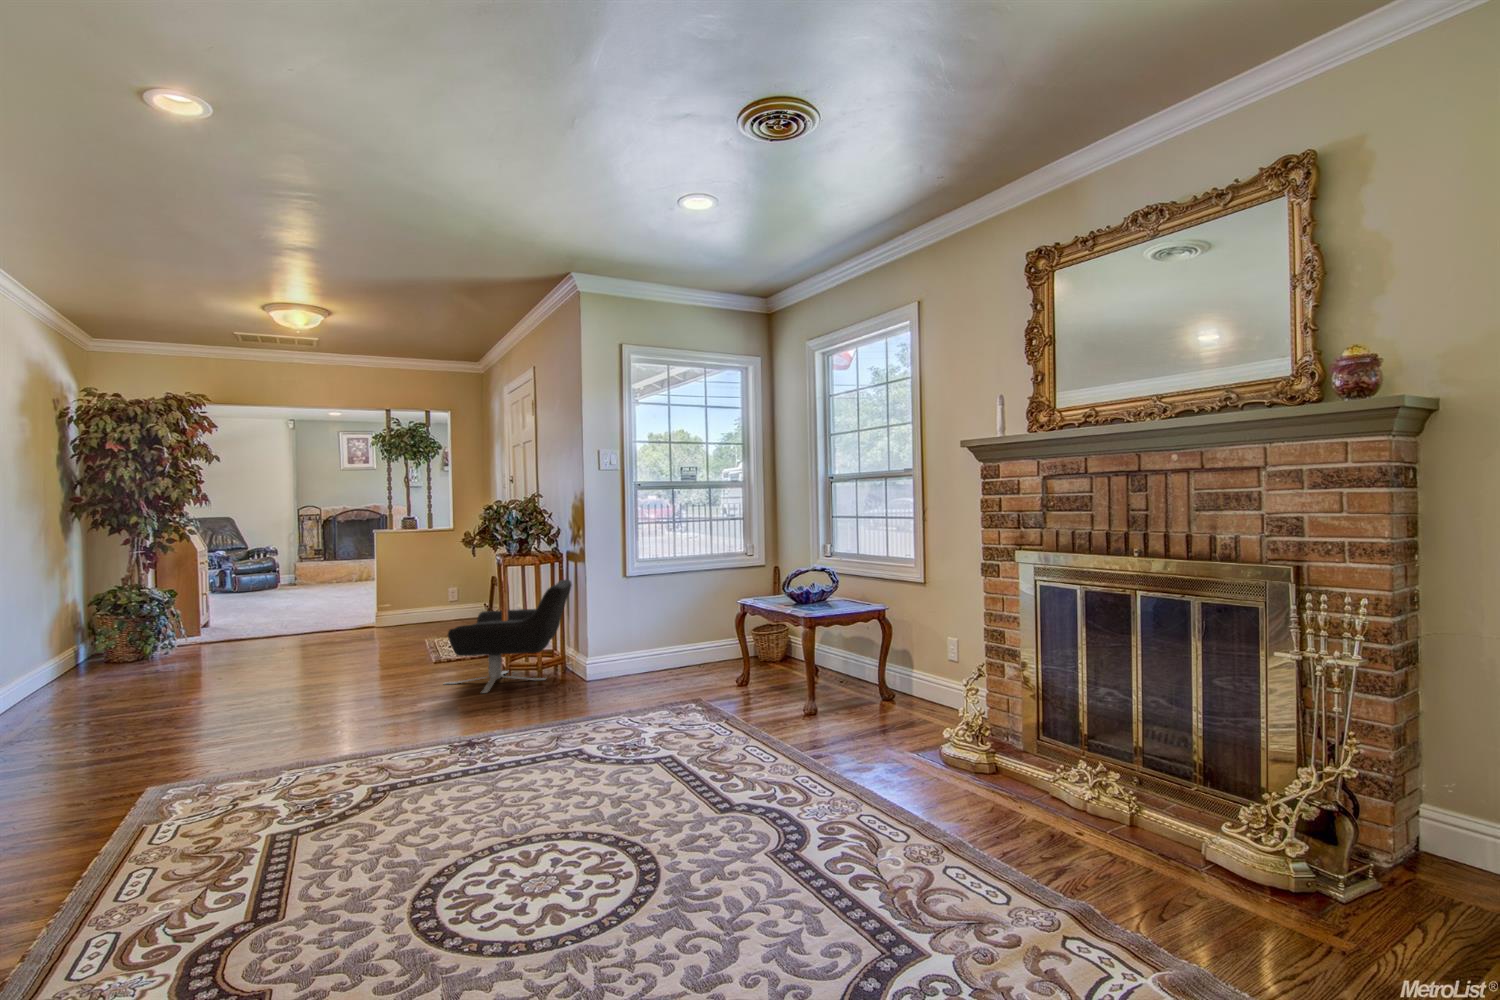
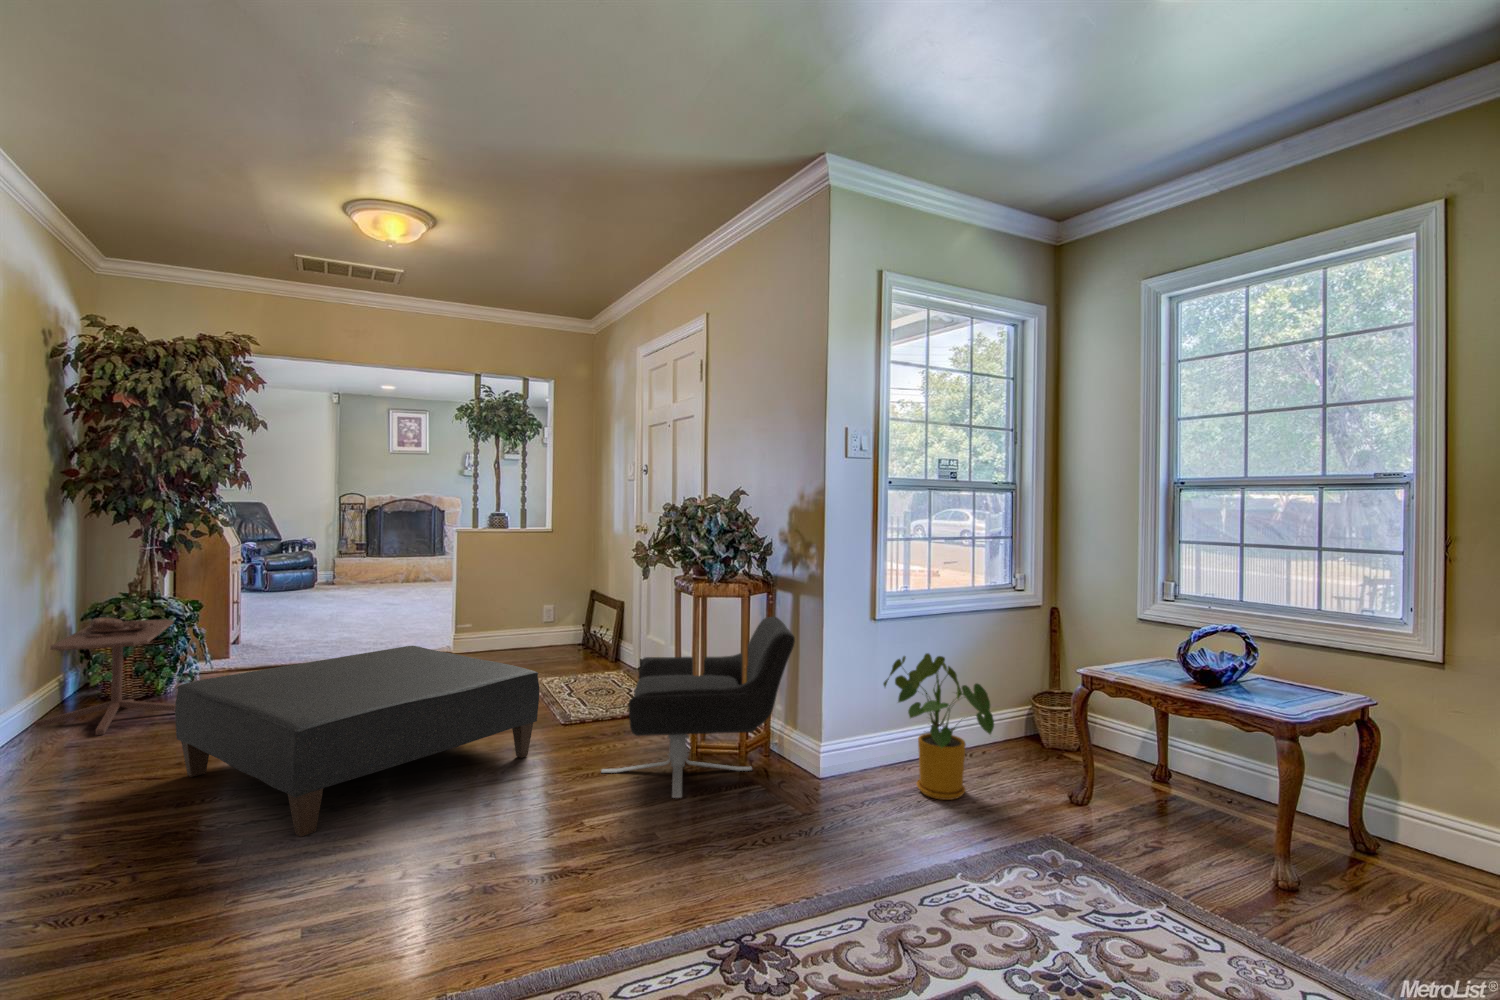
house plant: none [627,598,688,688] -> present [884,653,994,800]
side table: none [63,601,171,680] -> present [35,618,175,735]
ottoman: none [160,613,406,716] -> present [175,646,539,837]

